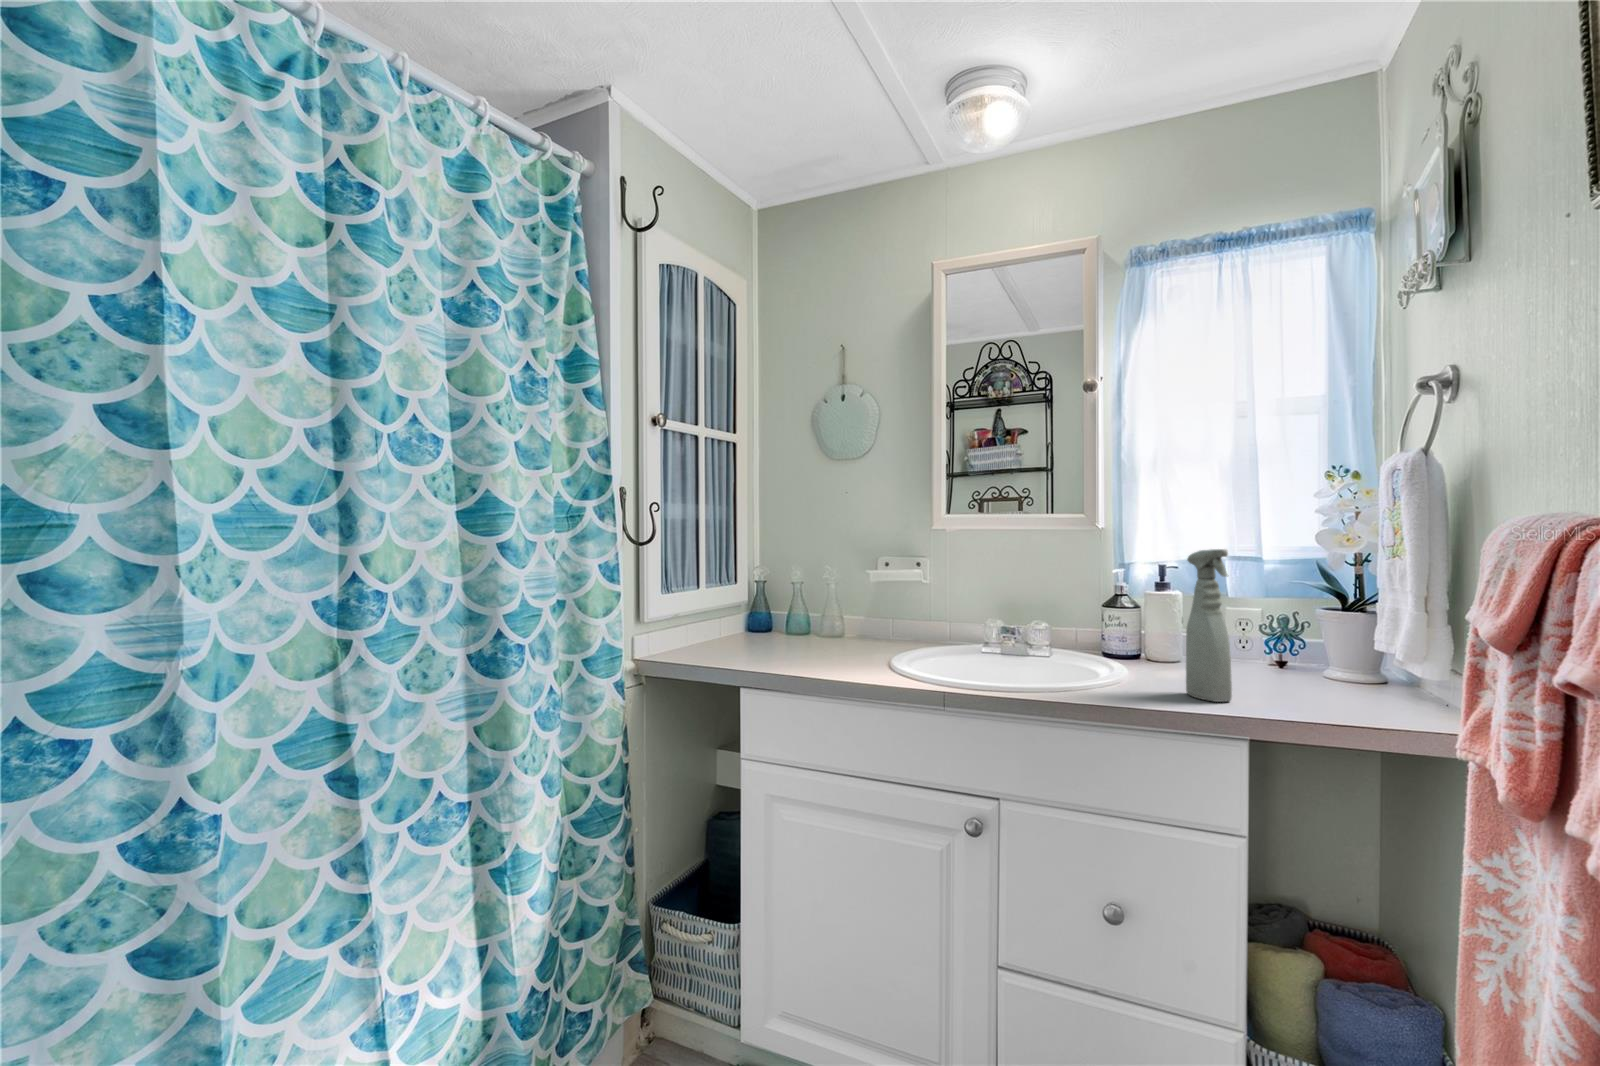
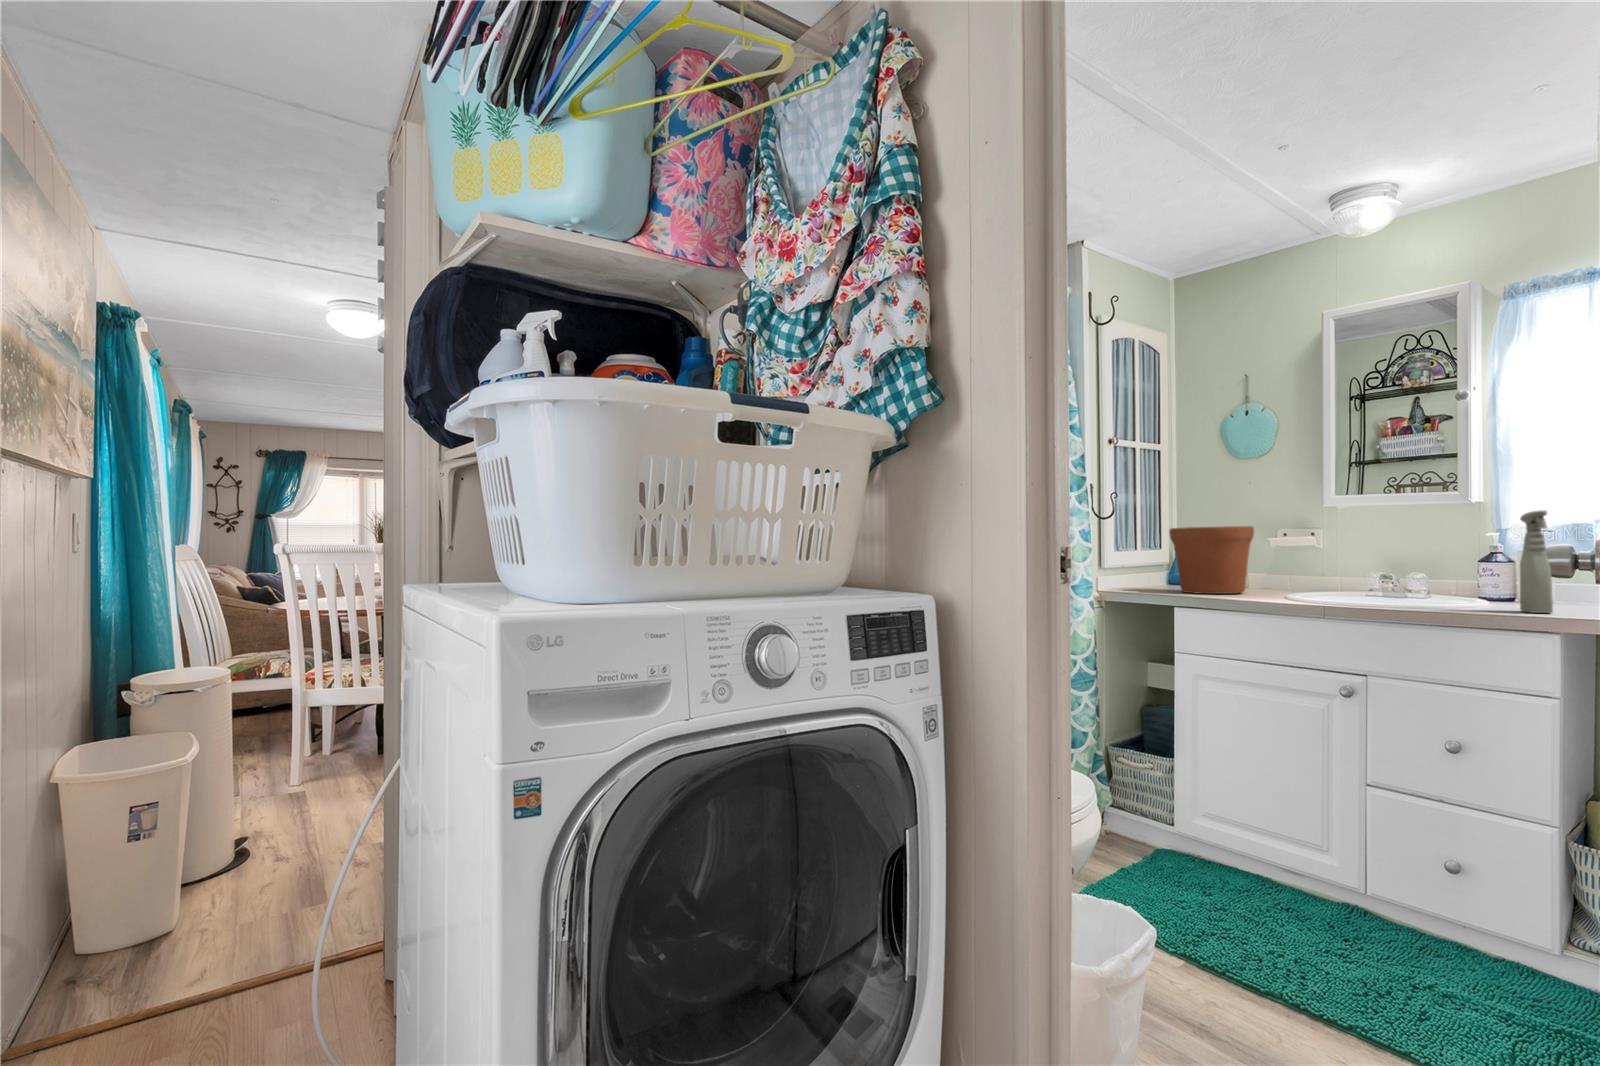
flower pot: none [739,555,849,659] -> present [1169,526,1254,594]

